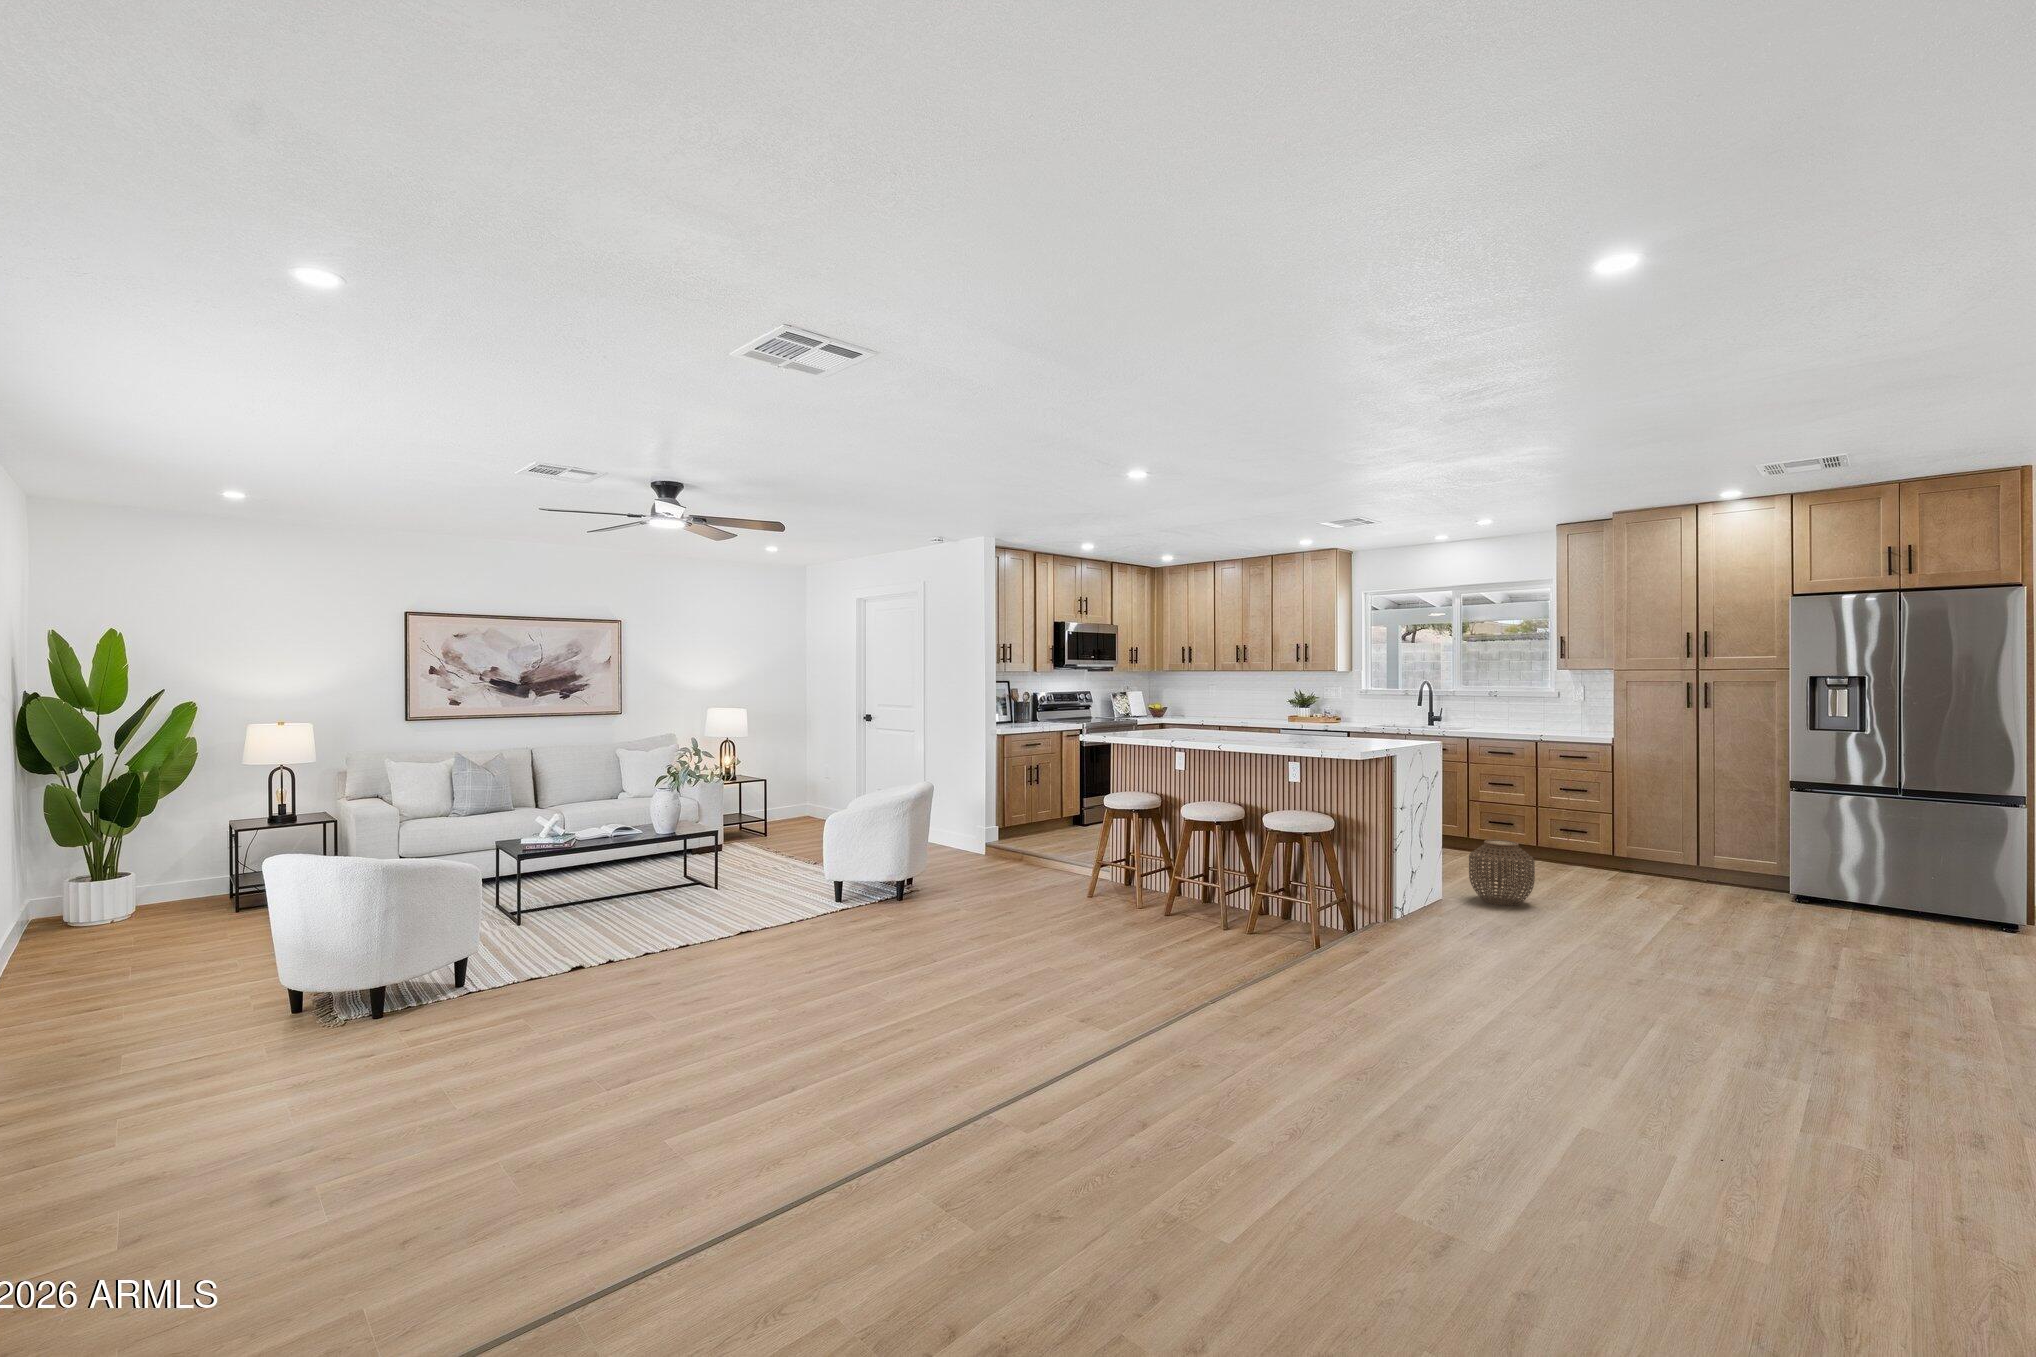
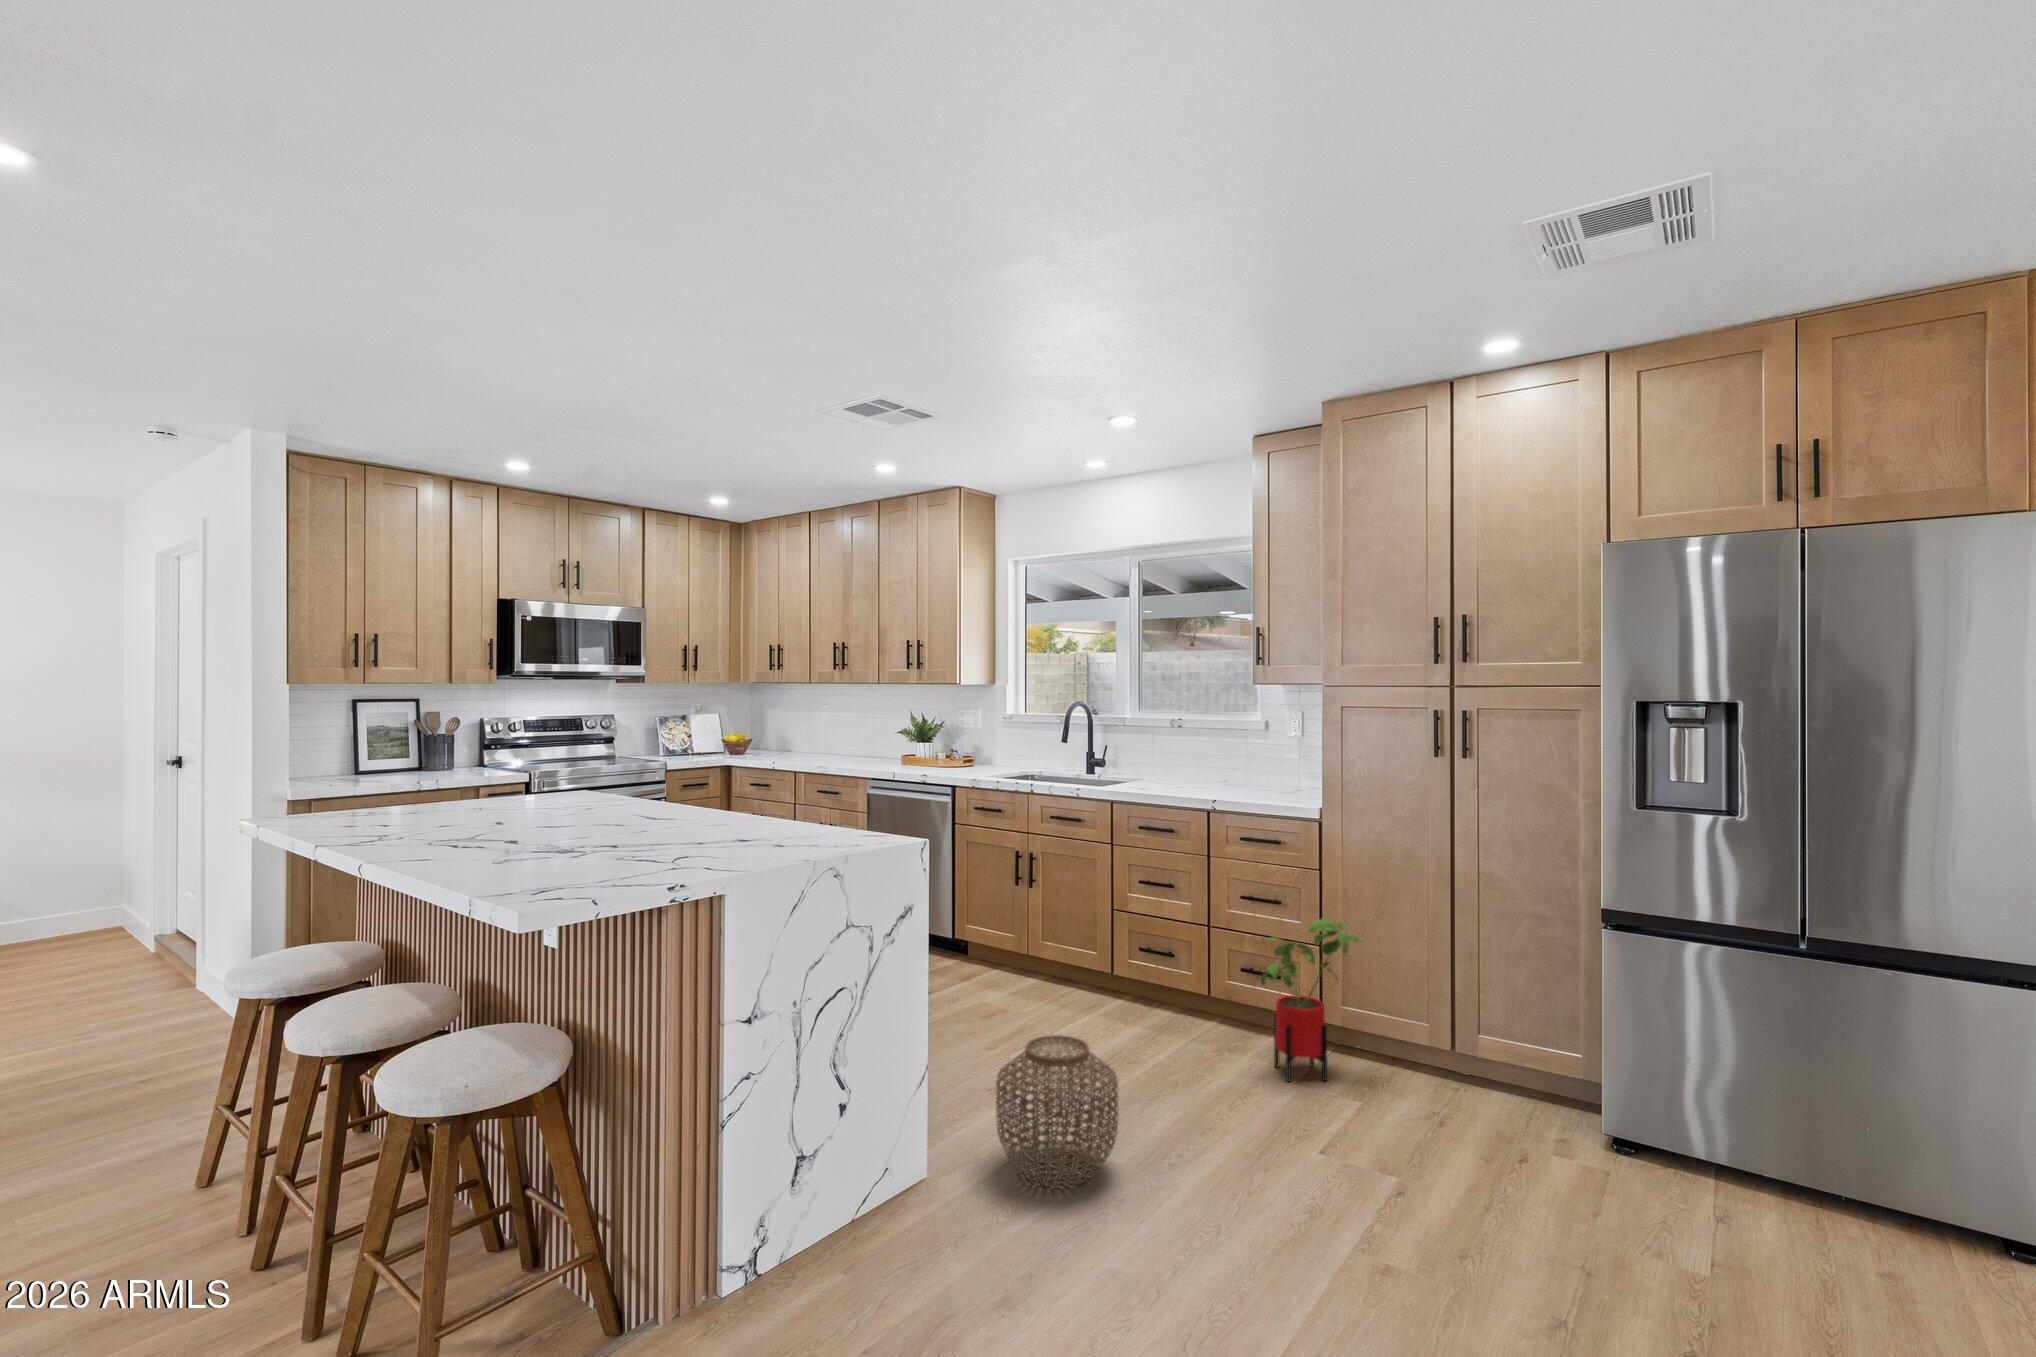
house plant: none [1581,796,1644,883] -> present [1260,919,1362,1082]

